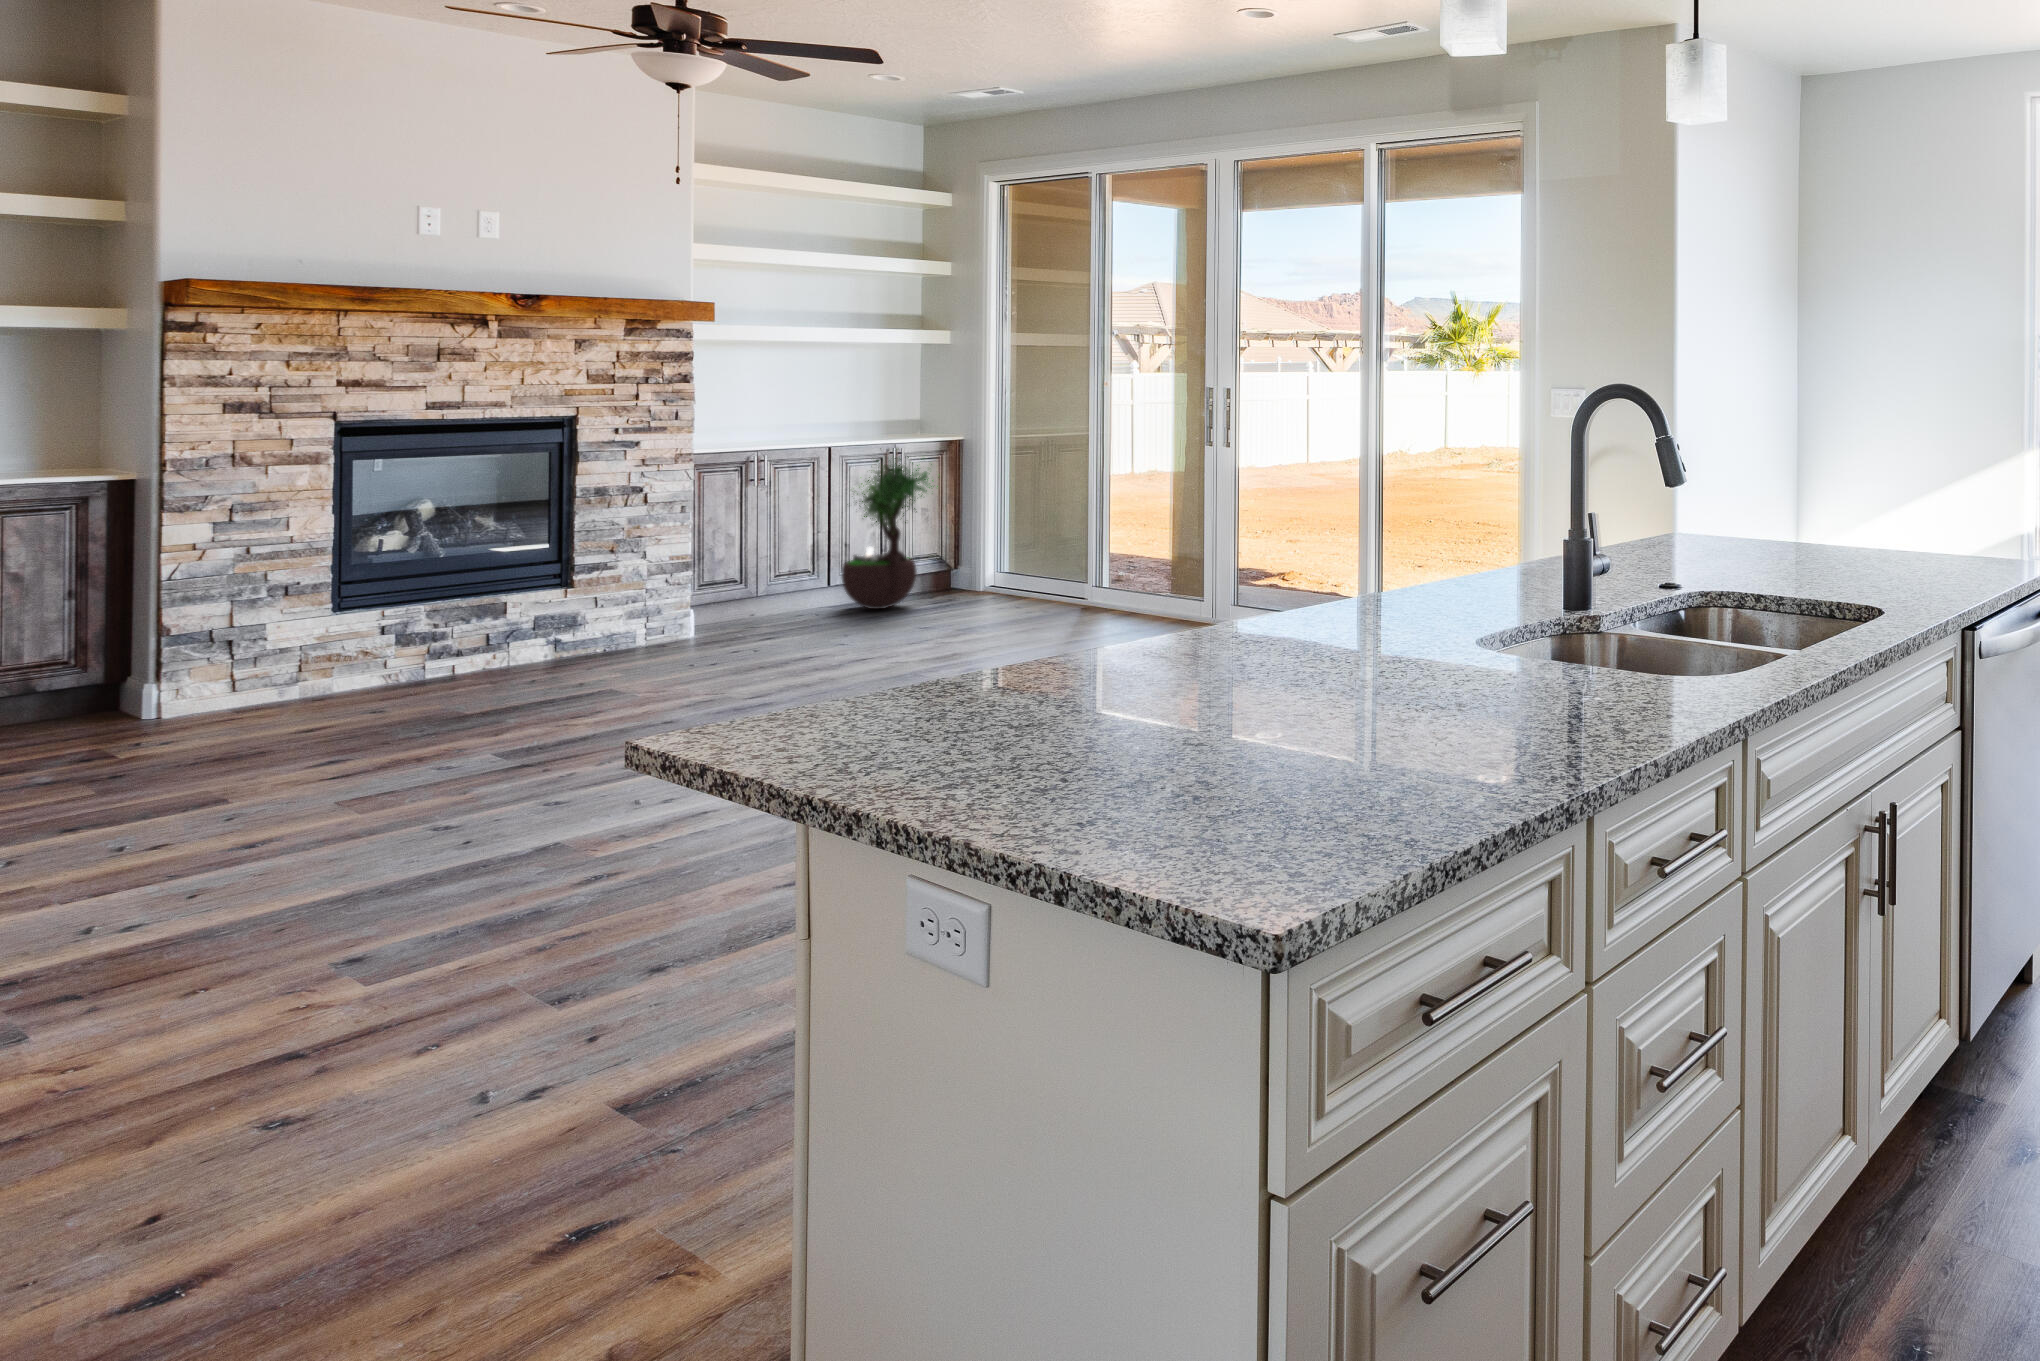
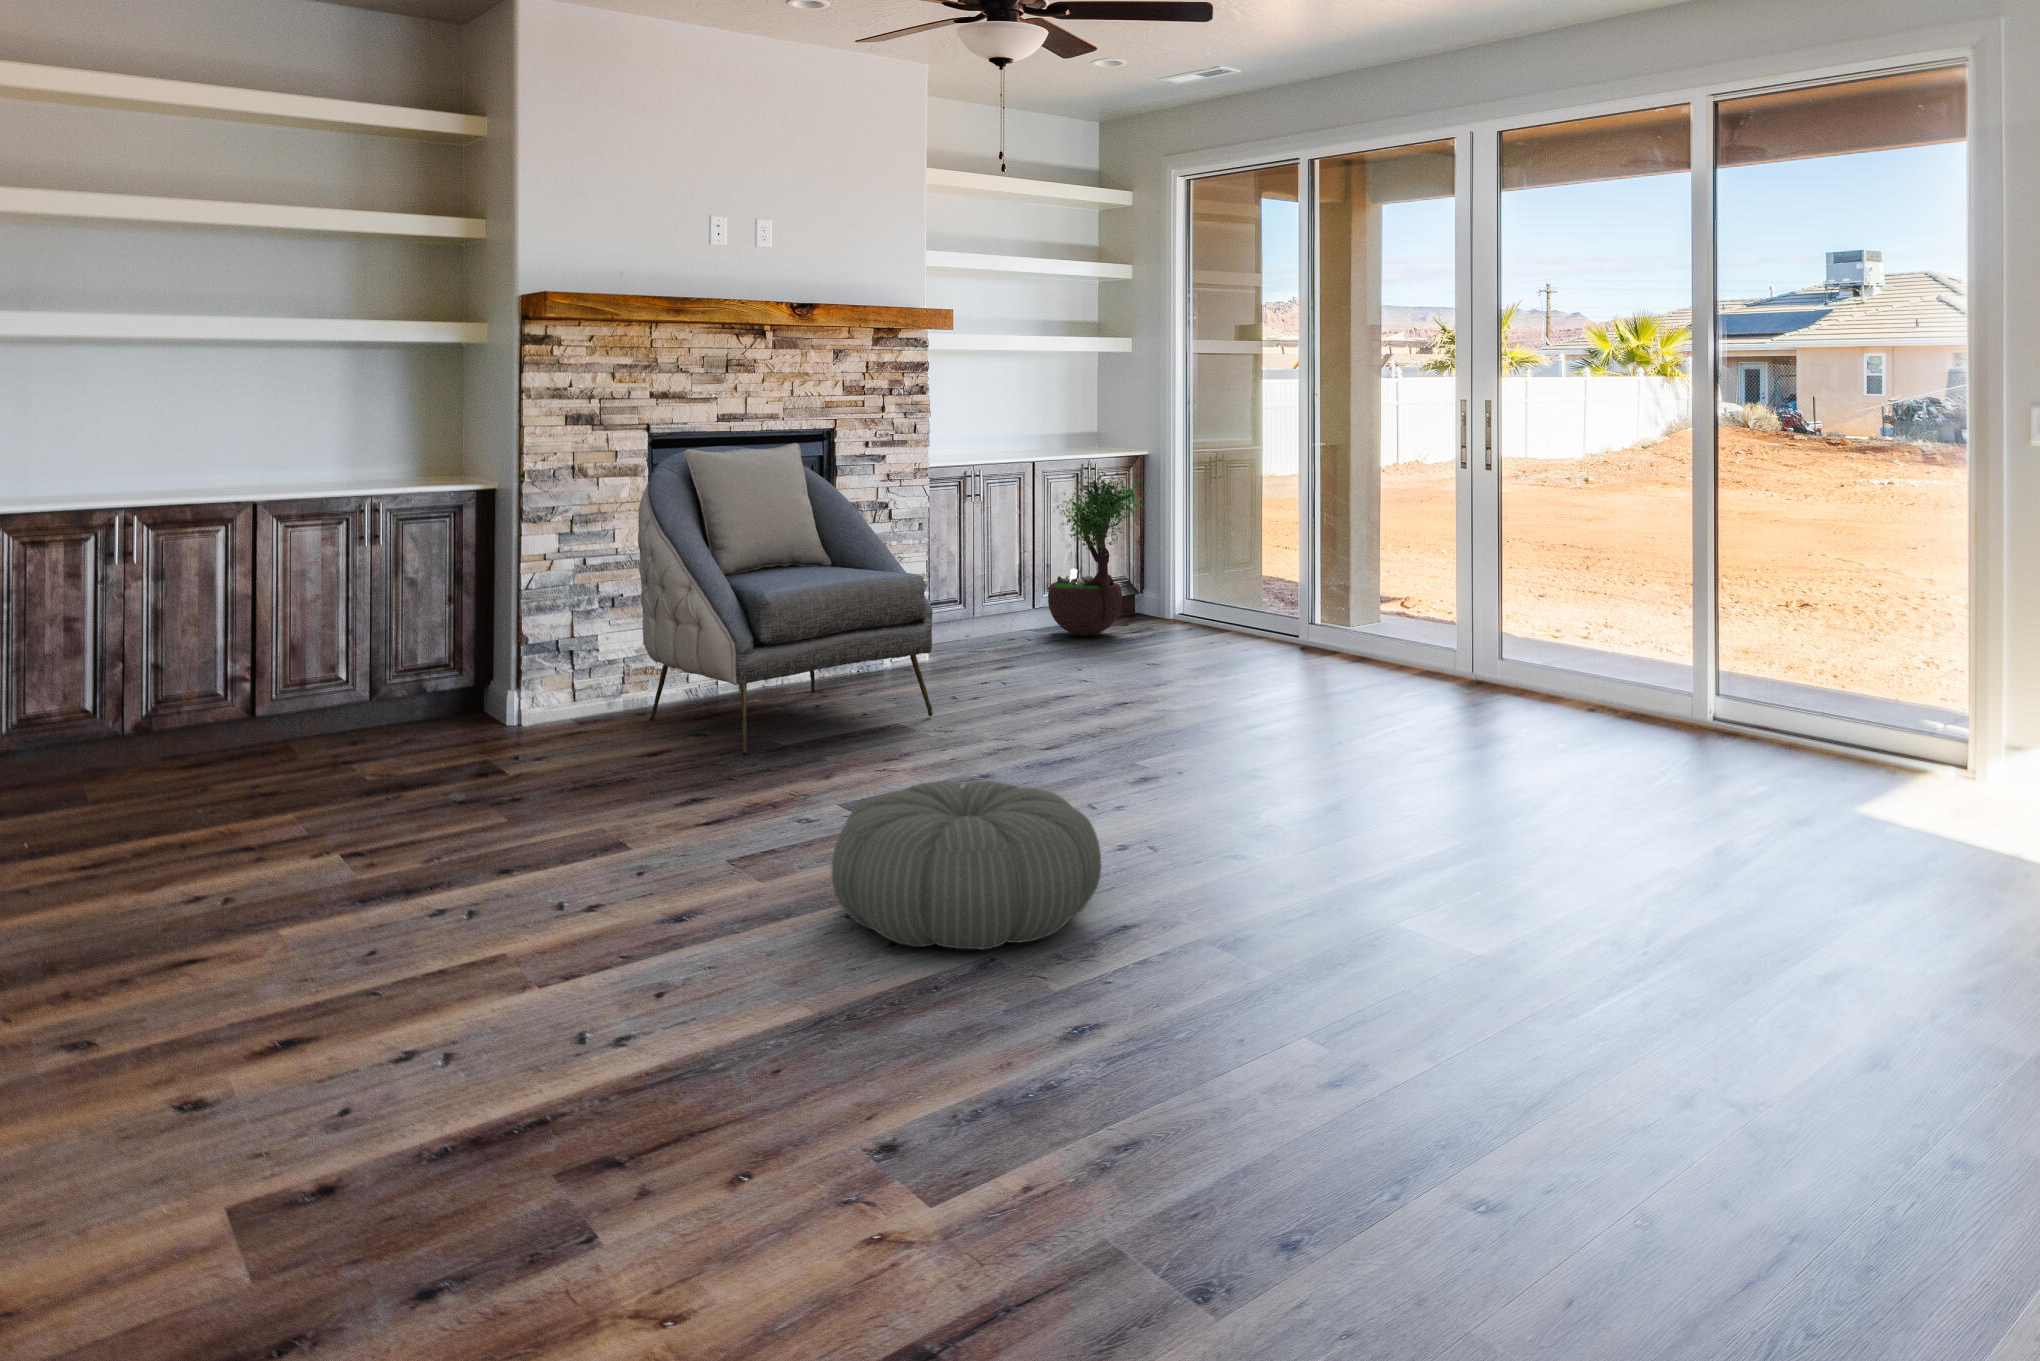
armchair: none [297,430,638,736] -> present [638,443,933,754]
pouf: none [305,746,610,903] -> present [832,781,1101,950]

